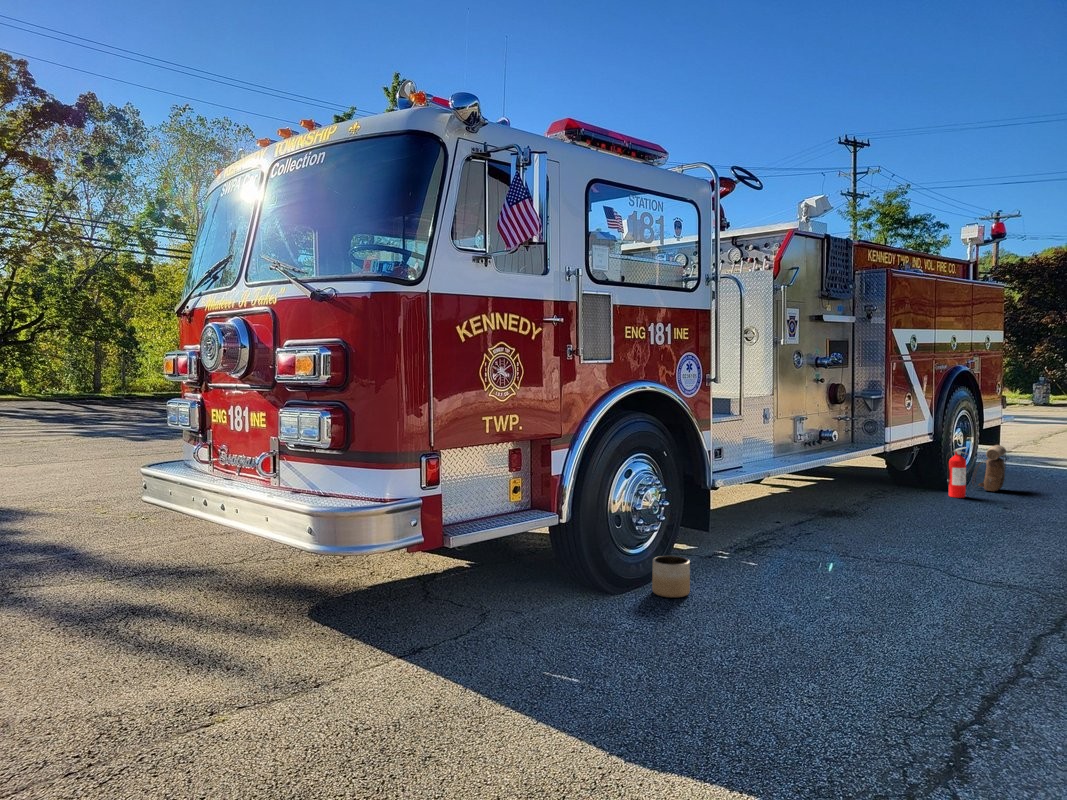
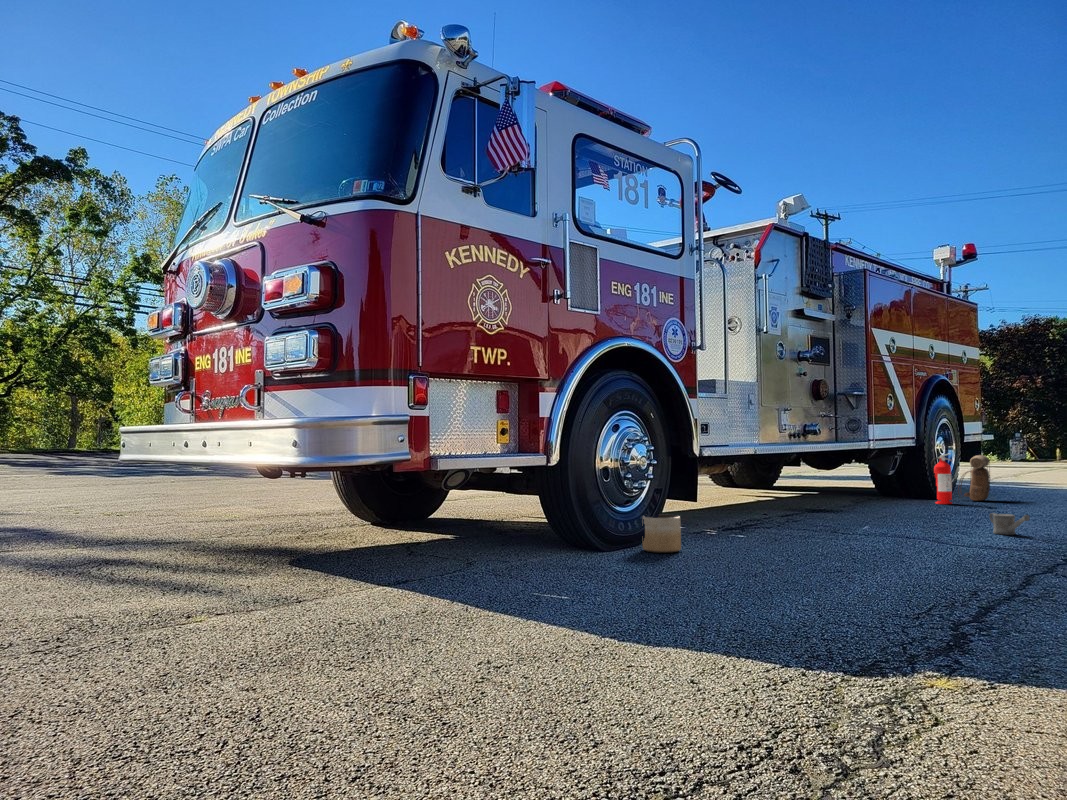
watering can: none [999,538,1039,562] -> present [989,513,1030,535]

